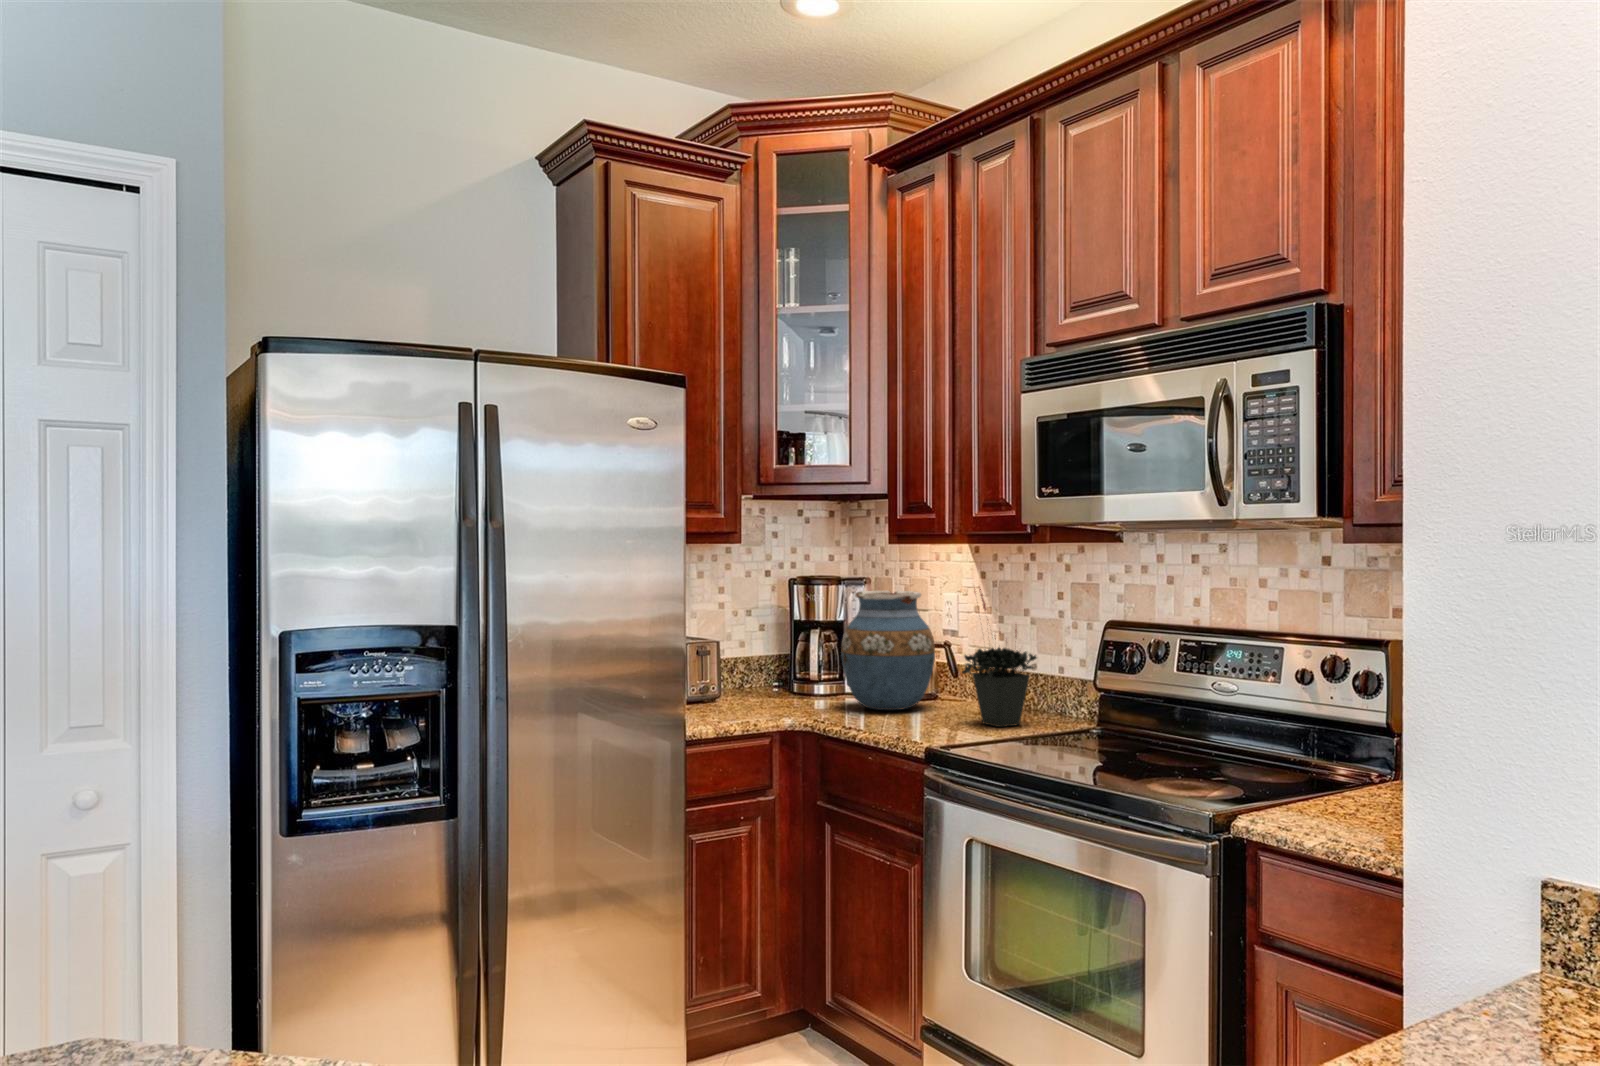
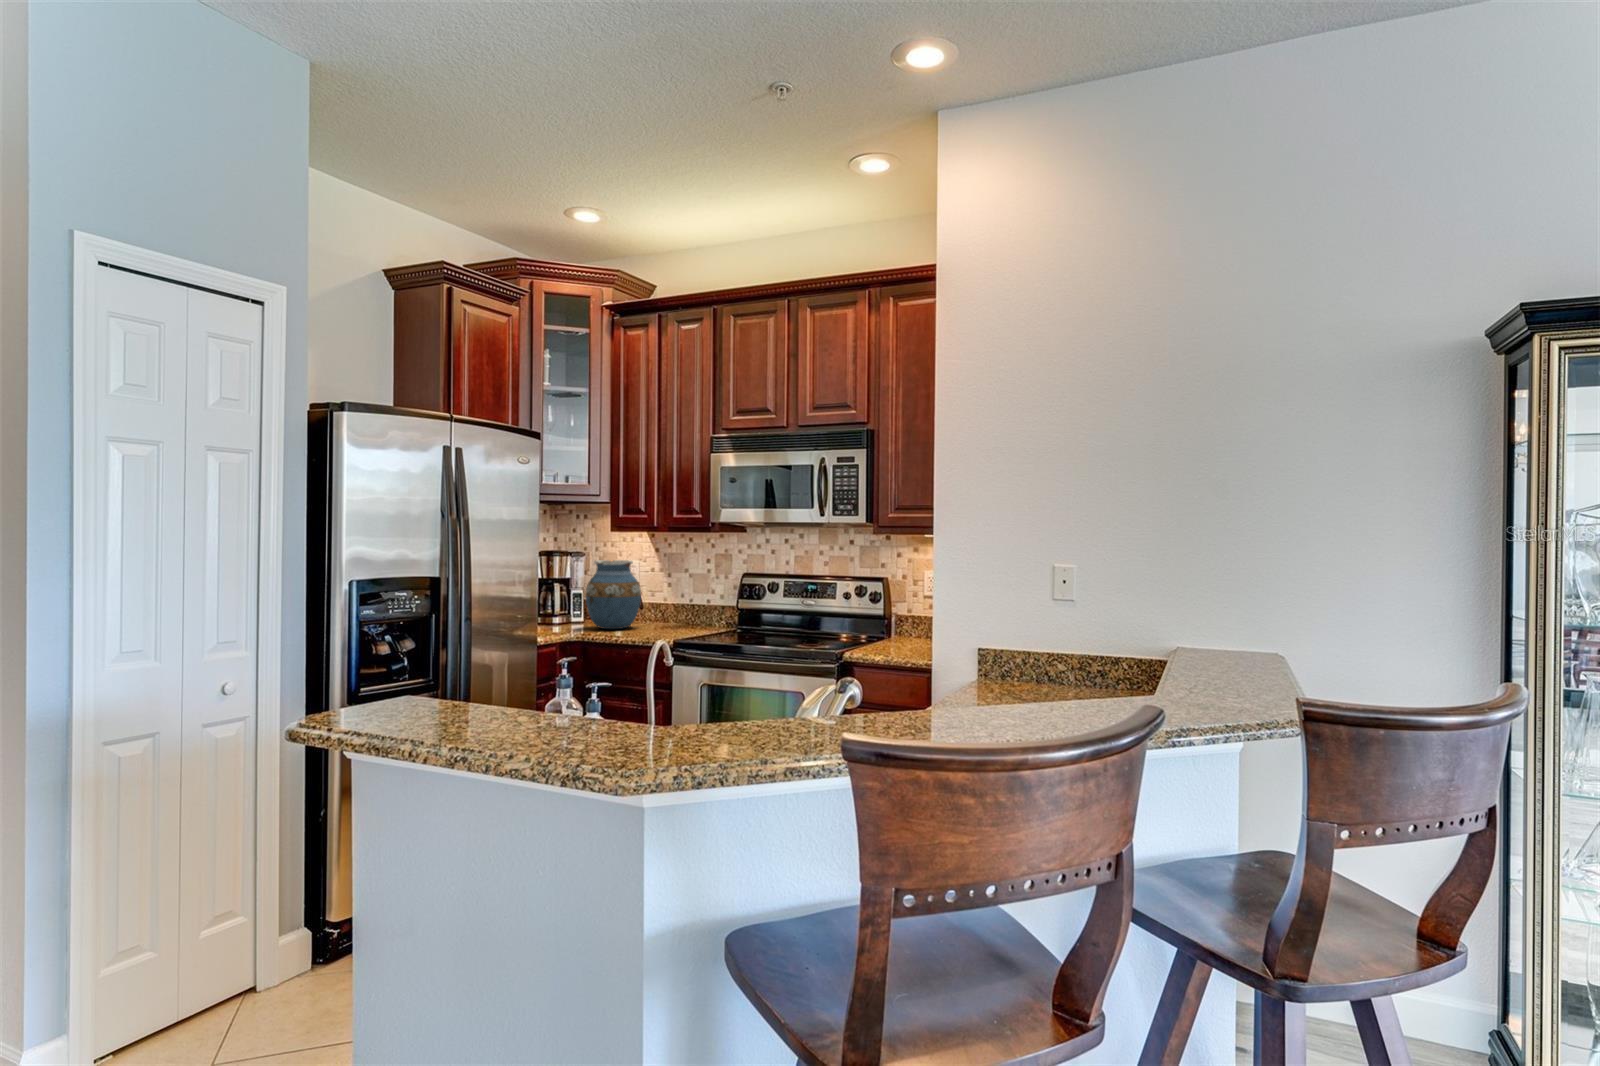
potted plant: present [962,589,1037,727] -> none [667,555,710,632]

